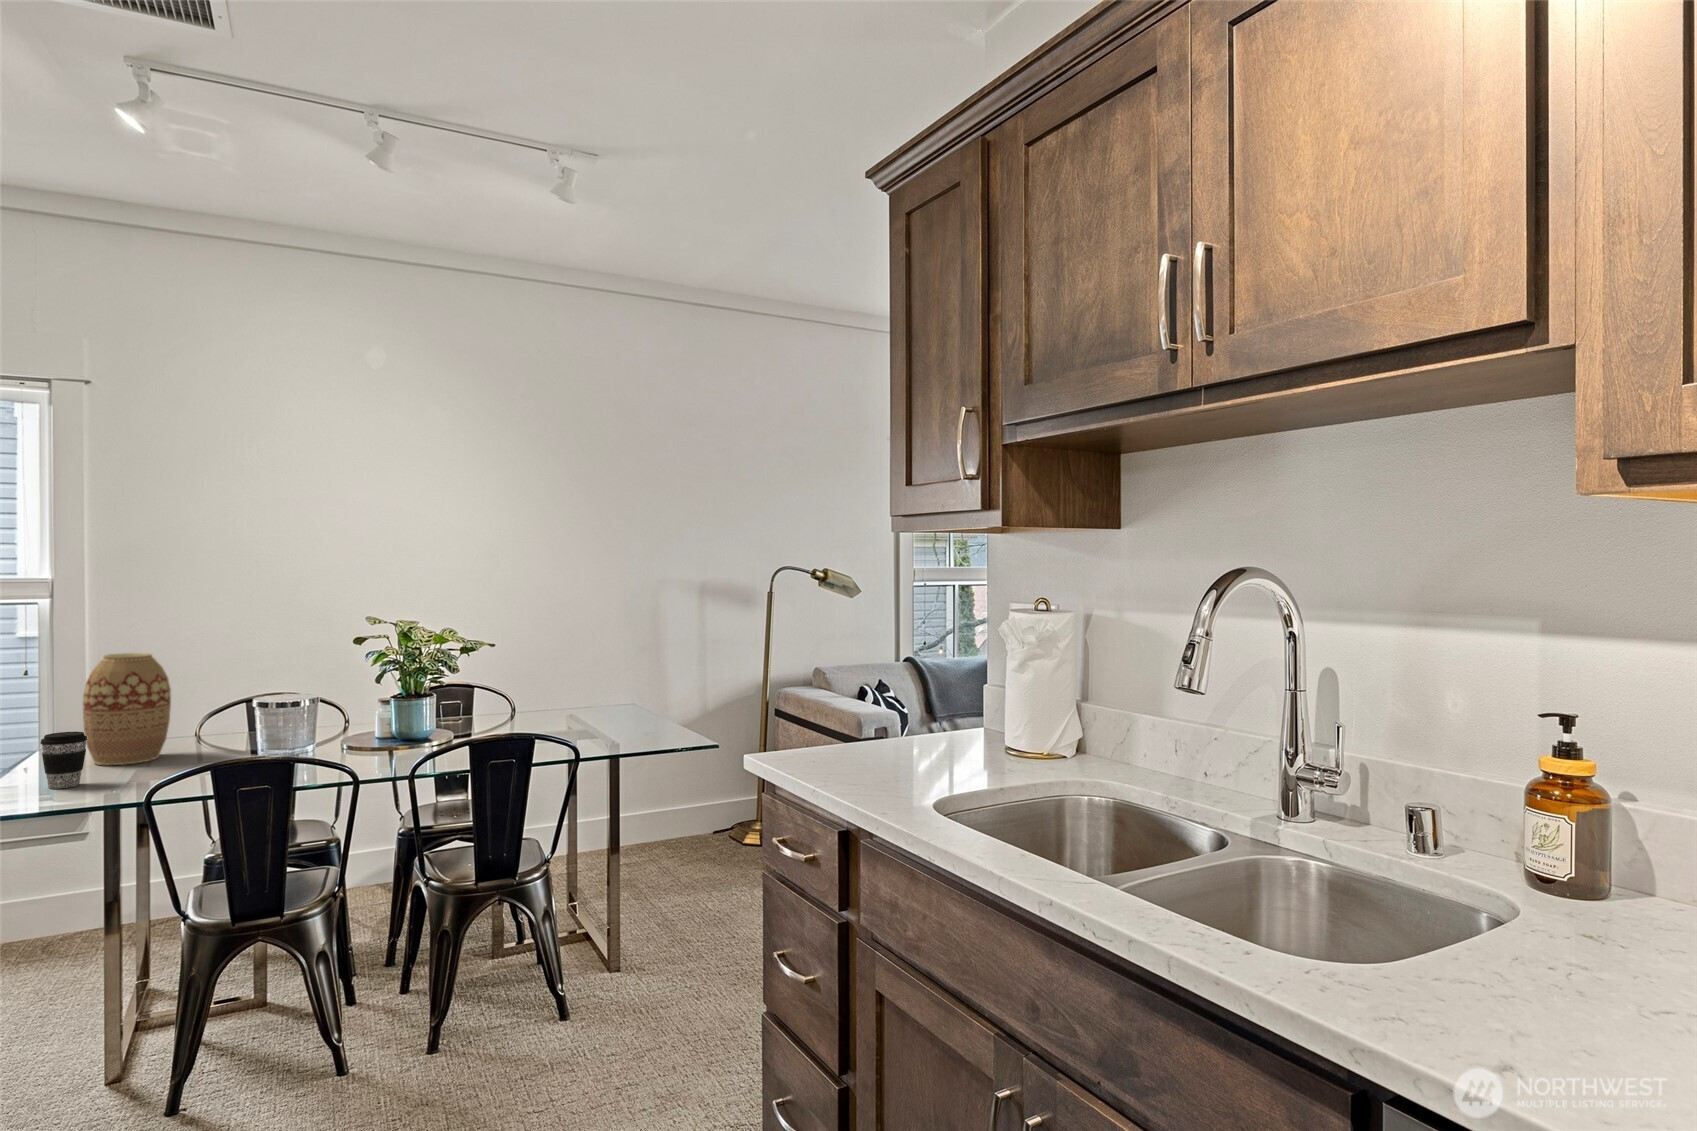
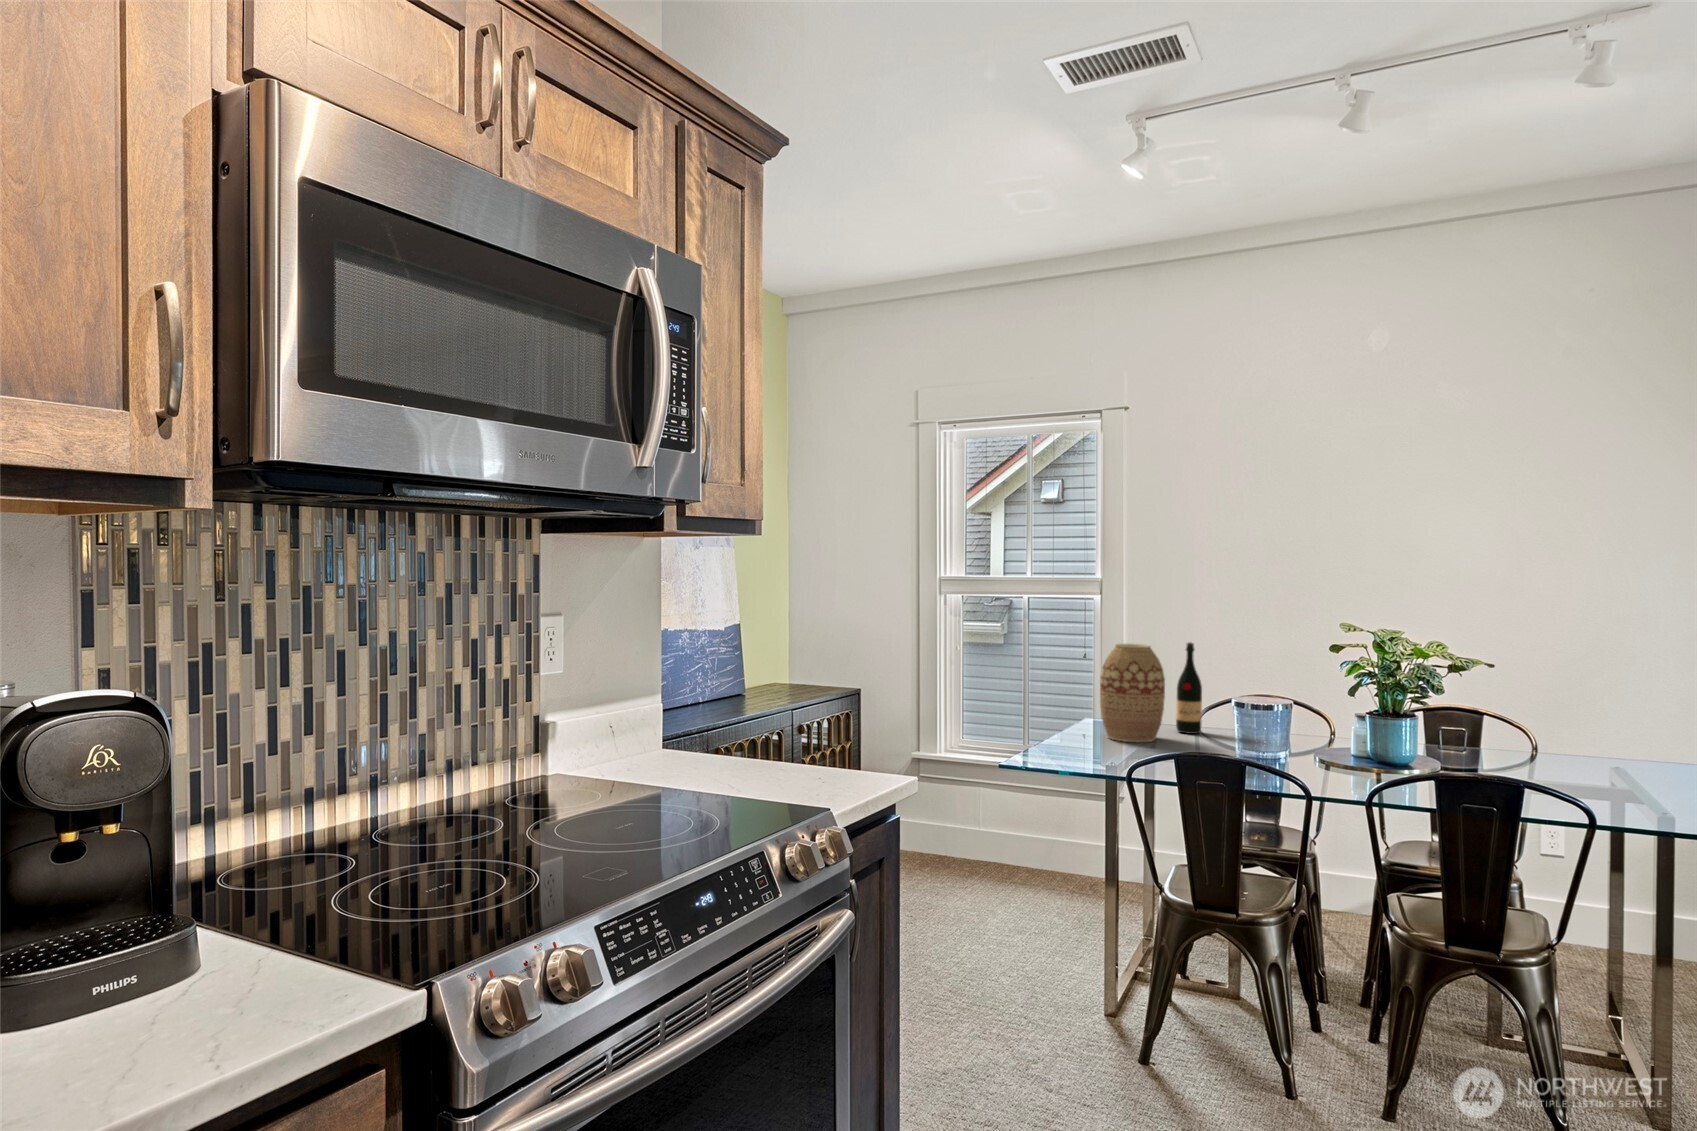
wine bottle: none [179,647,210,745] -> present [1176,642,1202,734]
coffee cup: present [40,732,88,789] -> none [1064,706,1095,753]

